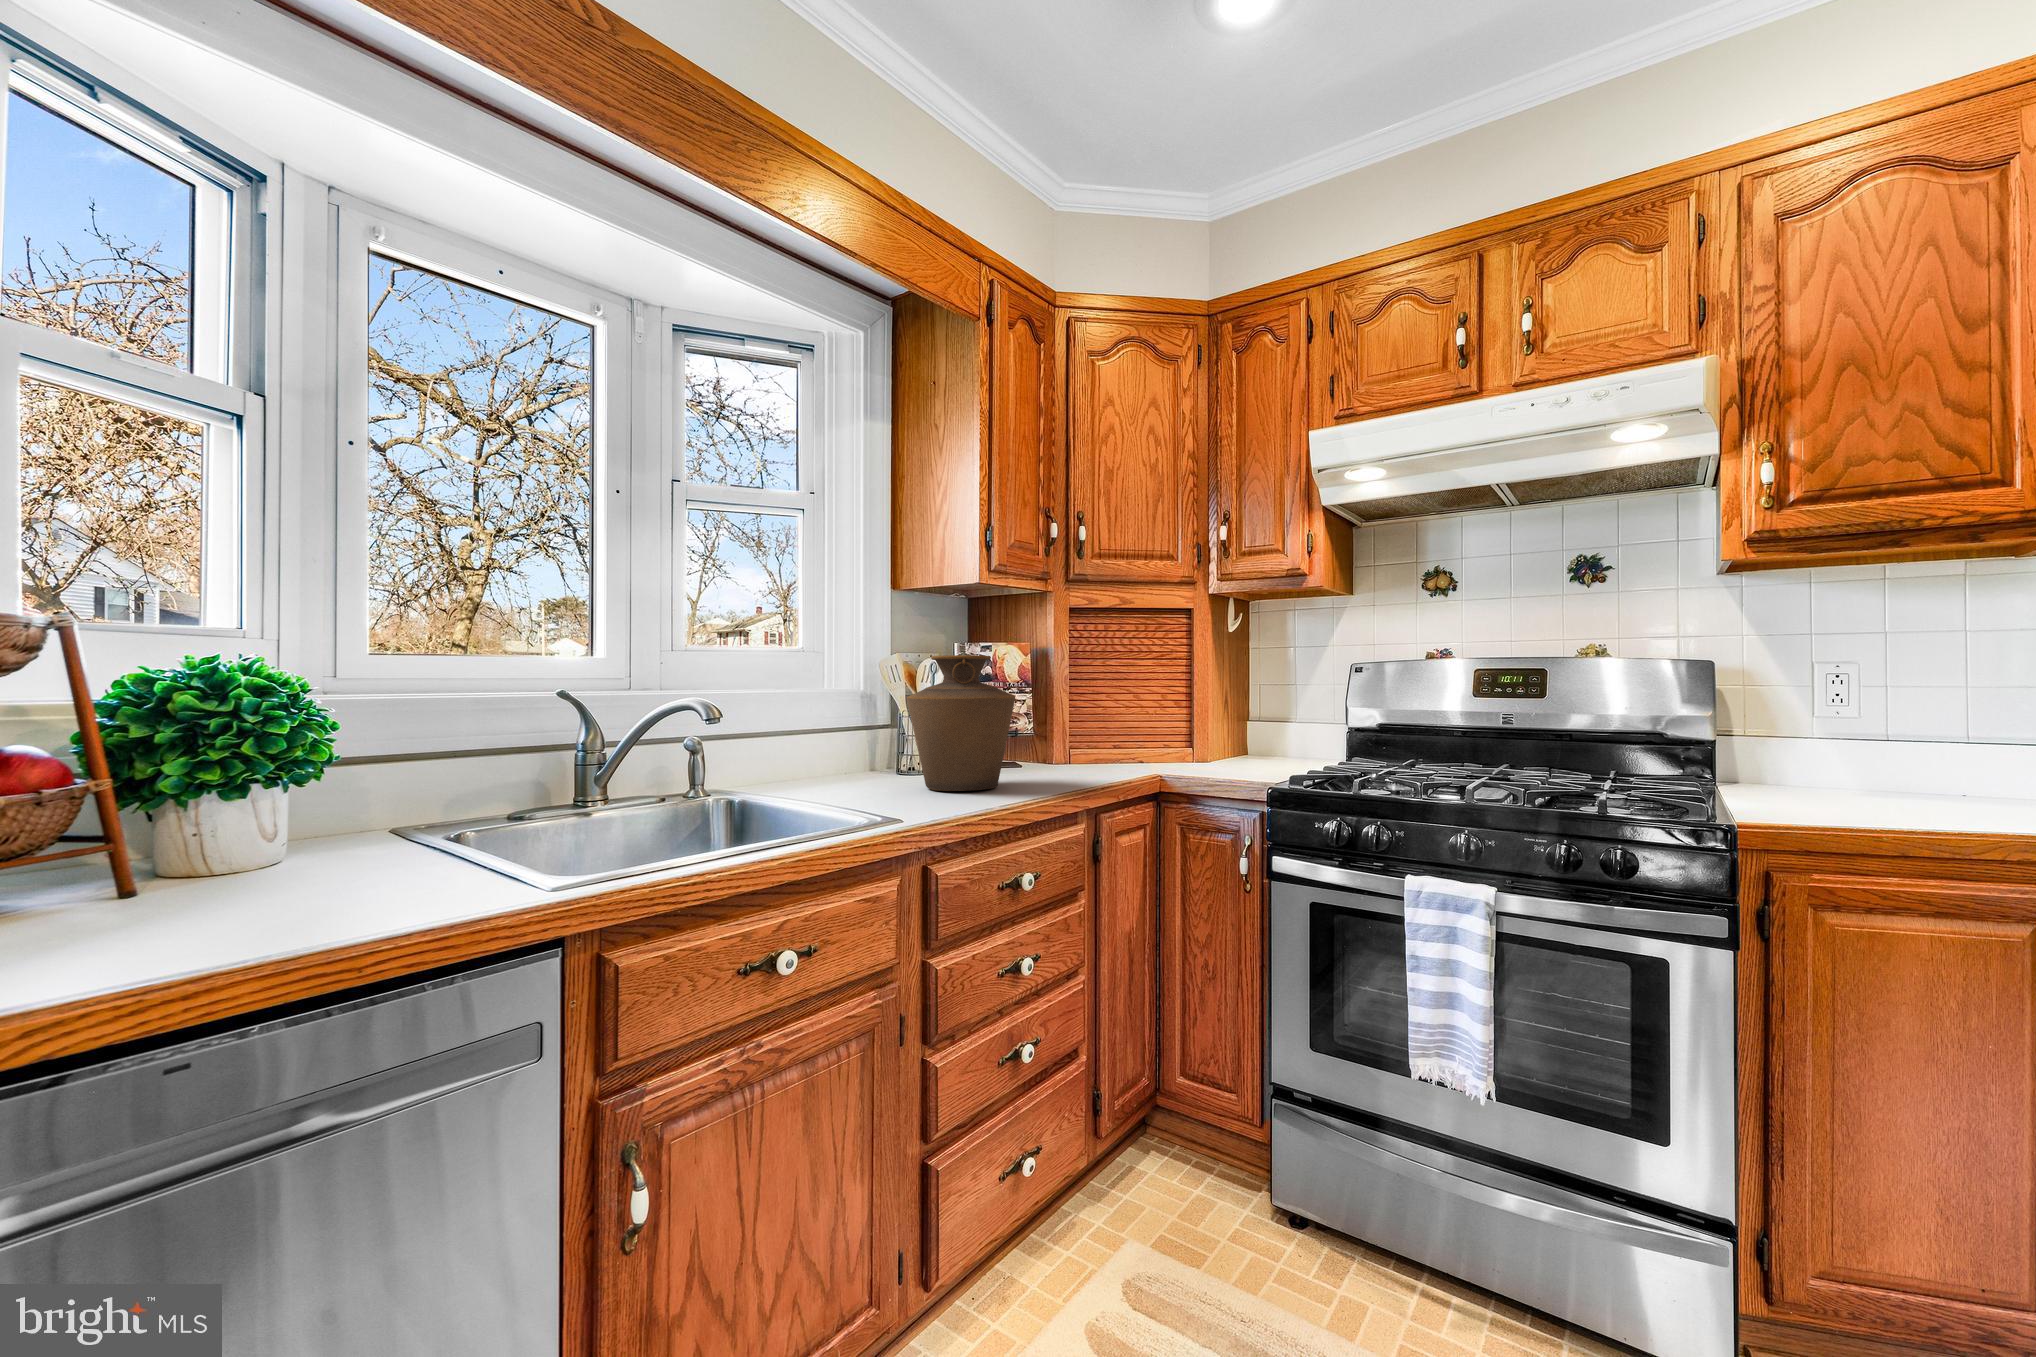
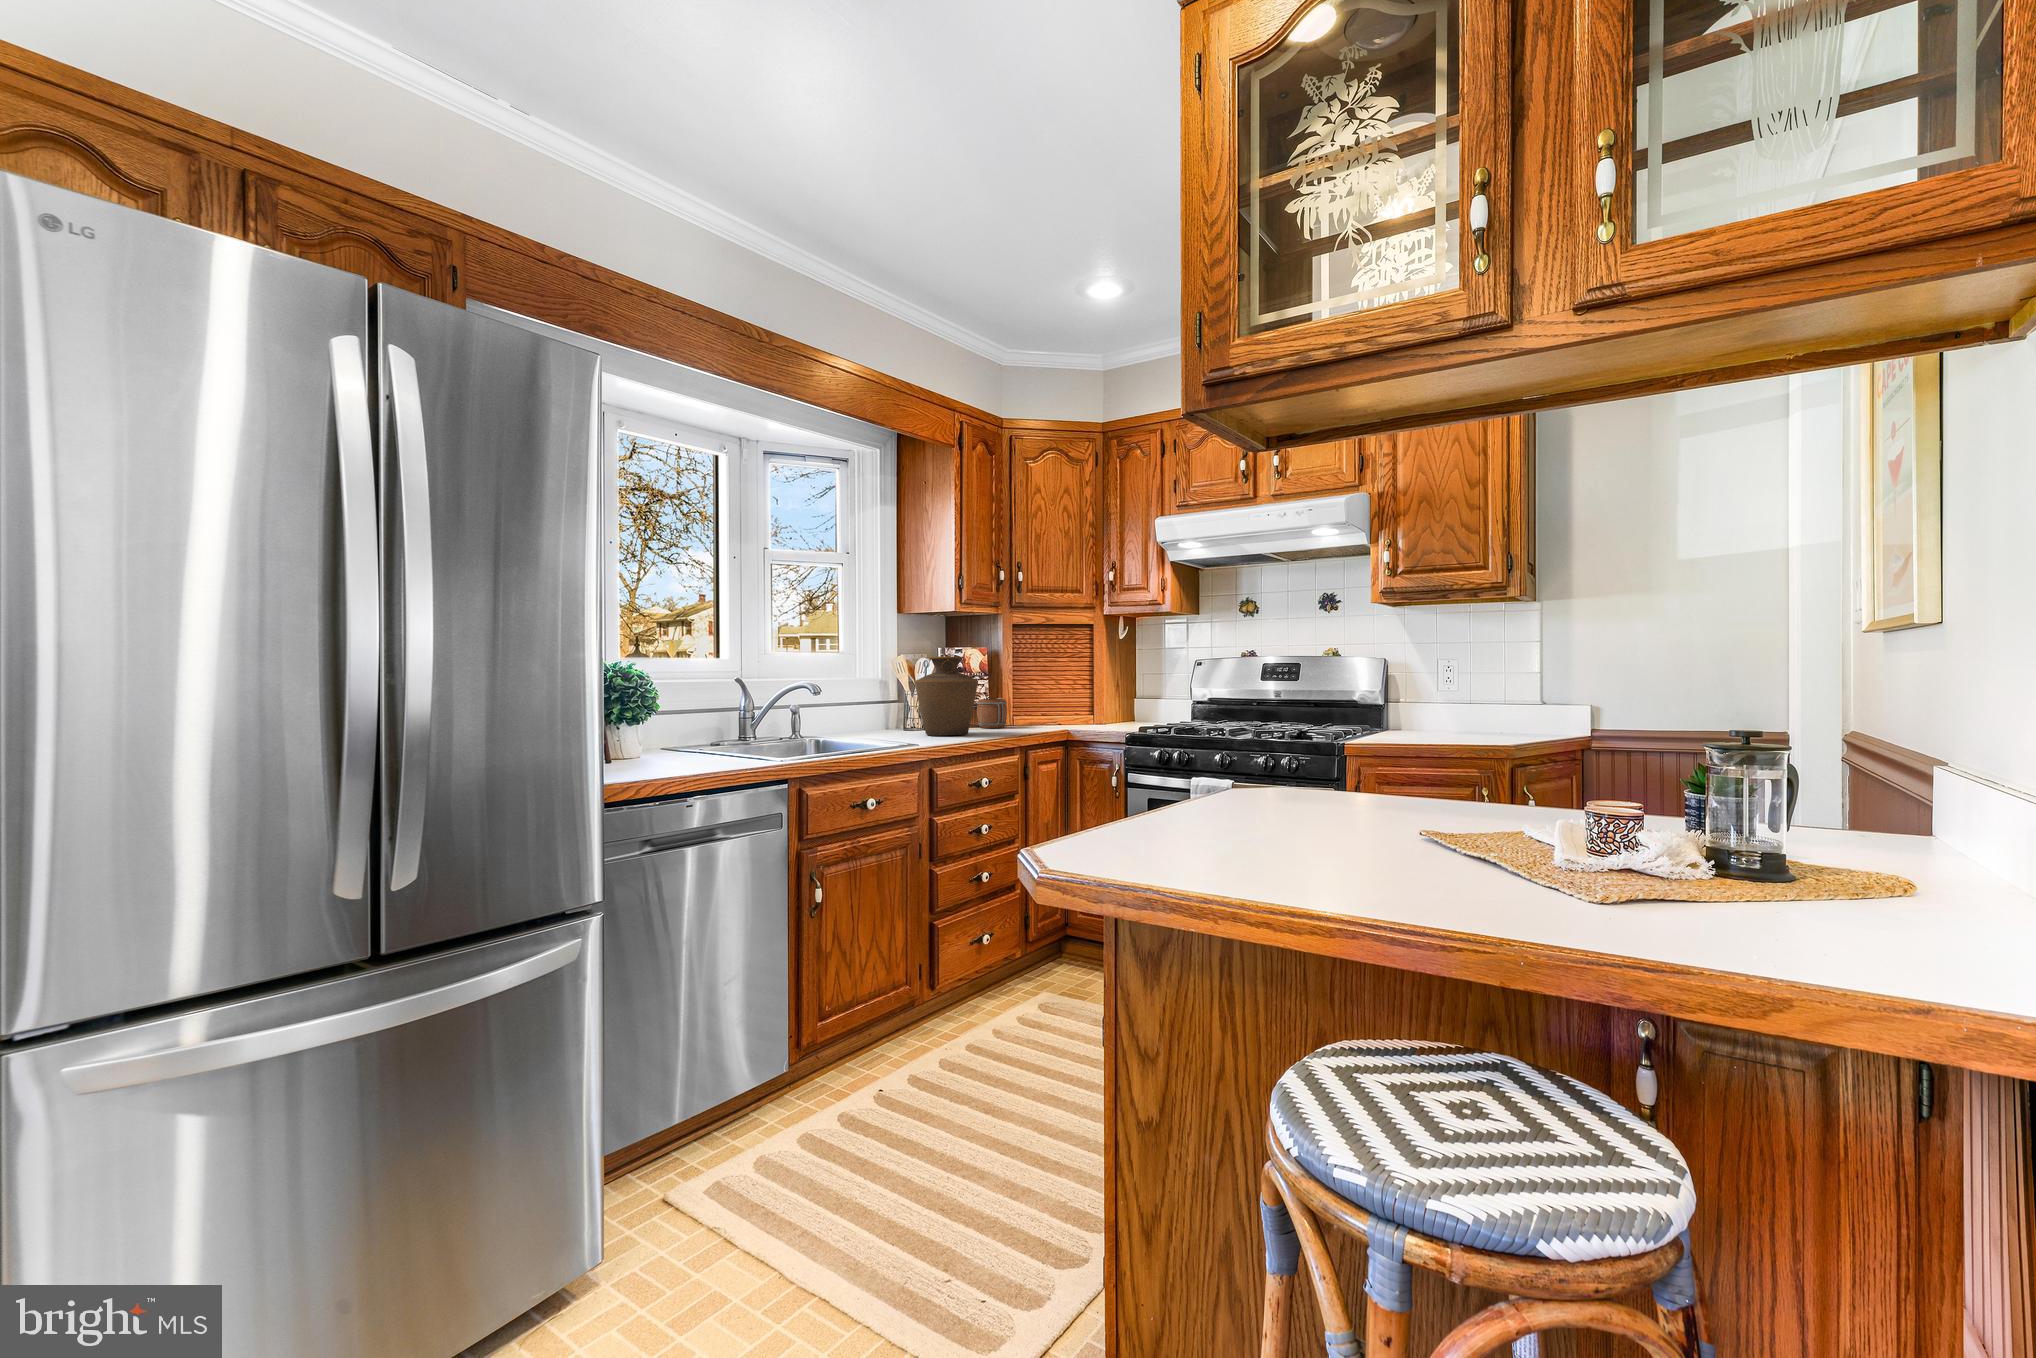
mug: none [1012,722,1060,771] -> present [977,698,1007,728]

